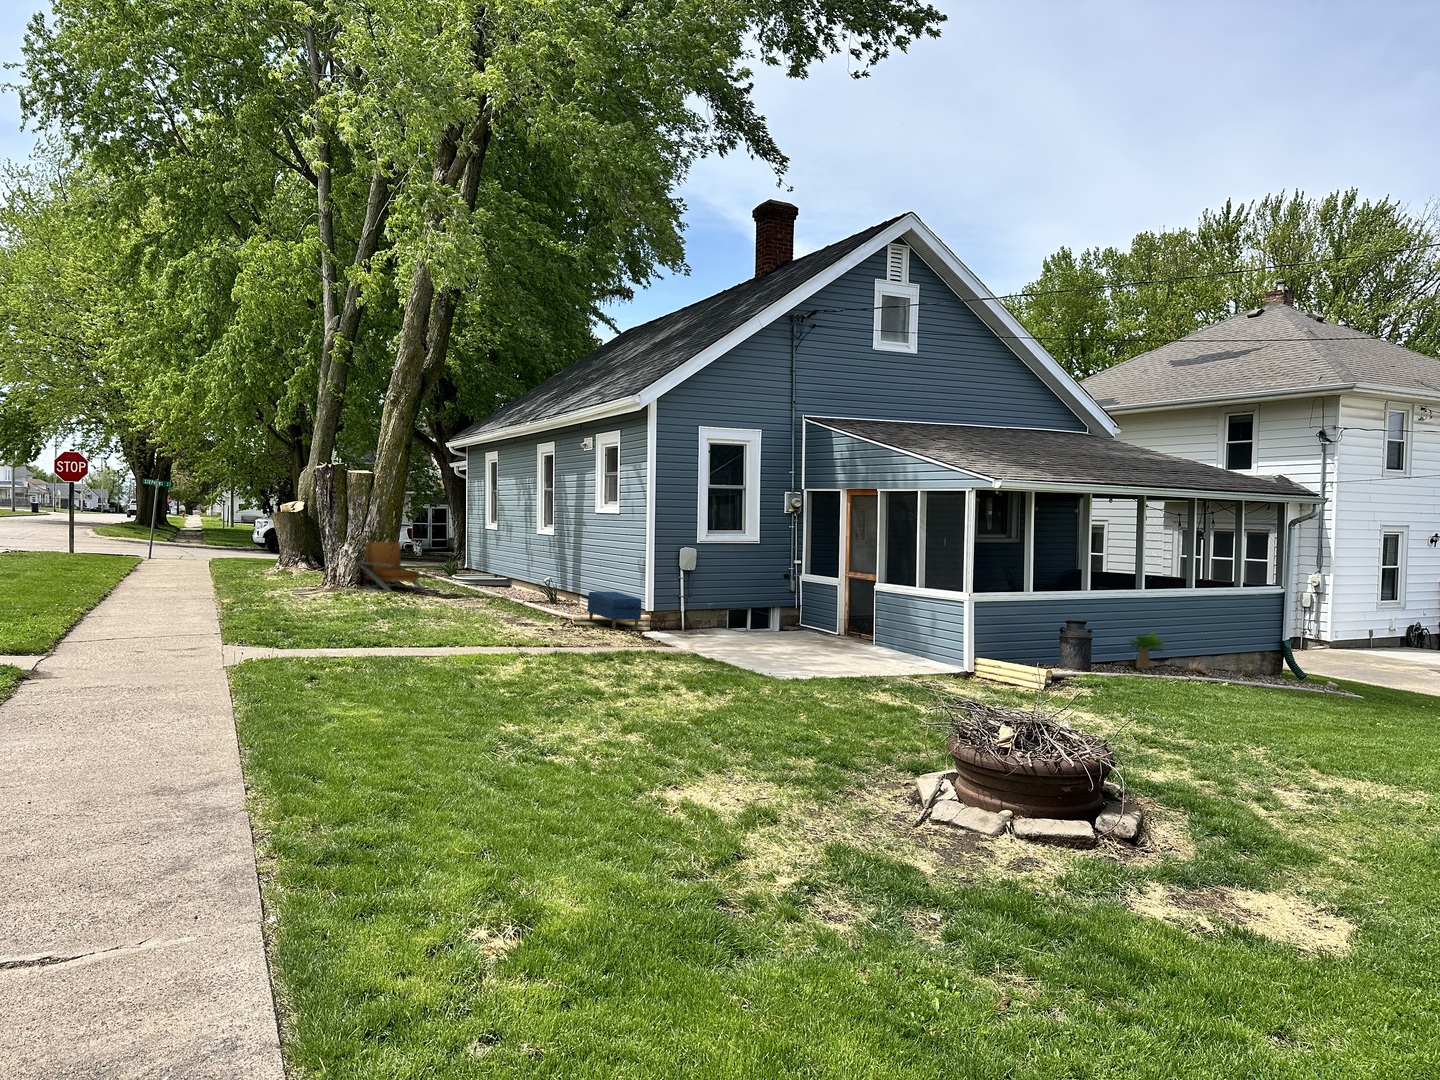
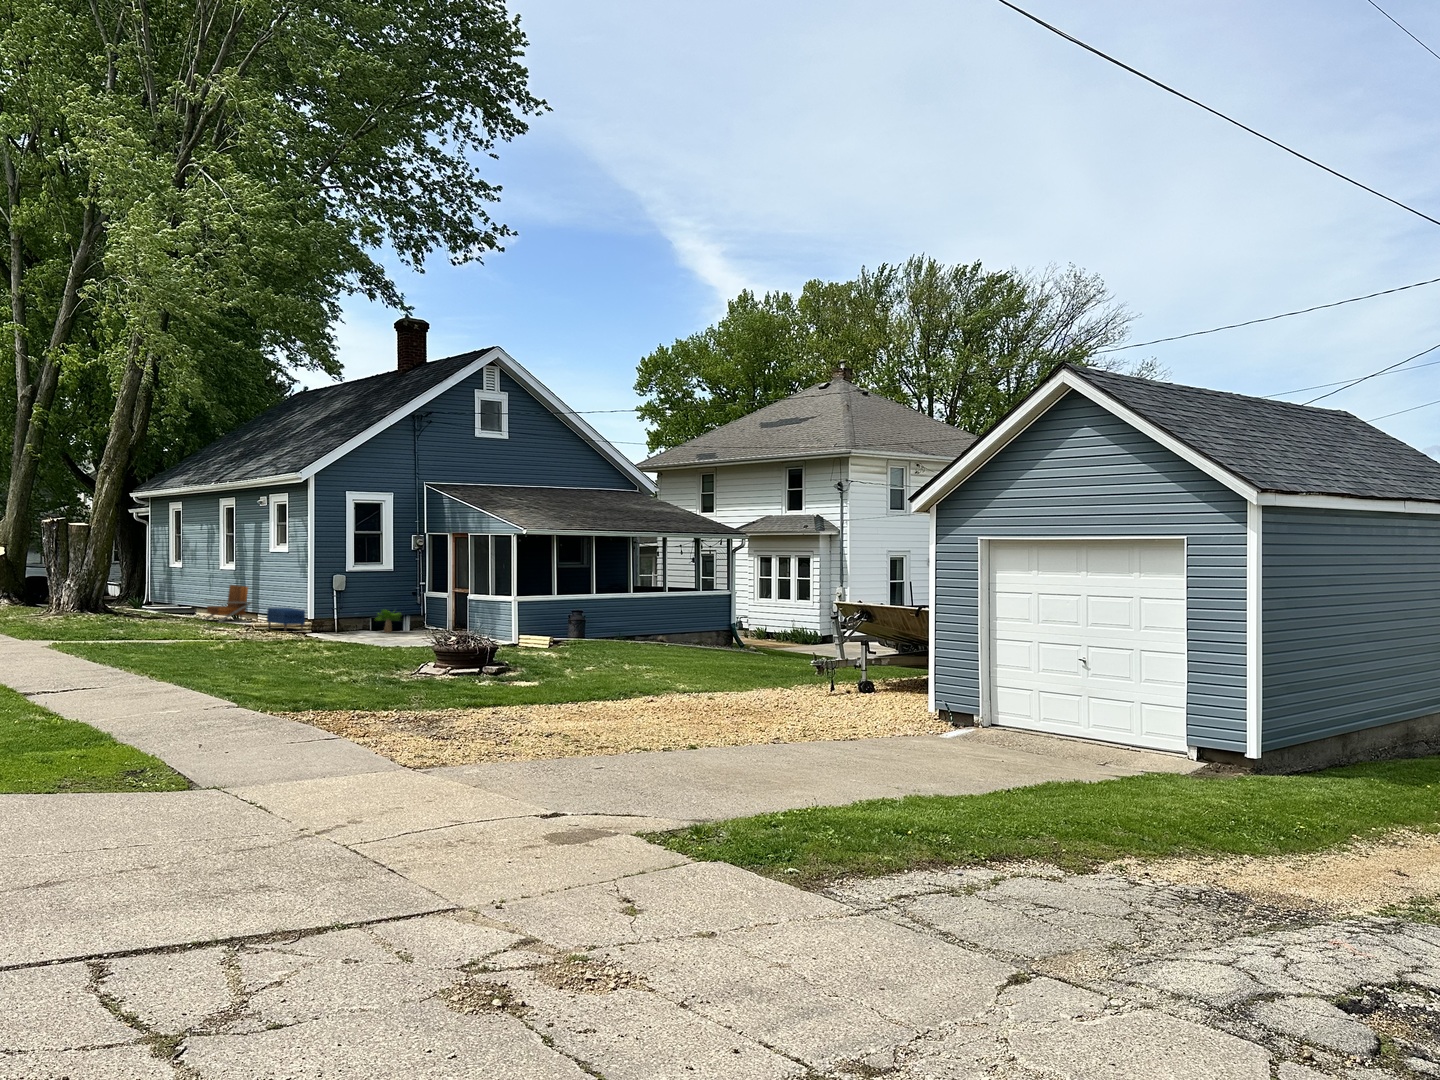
lounge chair: present [358,542,424,592] -> present [205,585,252,623]
potted plant: present [1124,631,1166,669] -> present [376,610,401,633]

